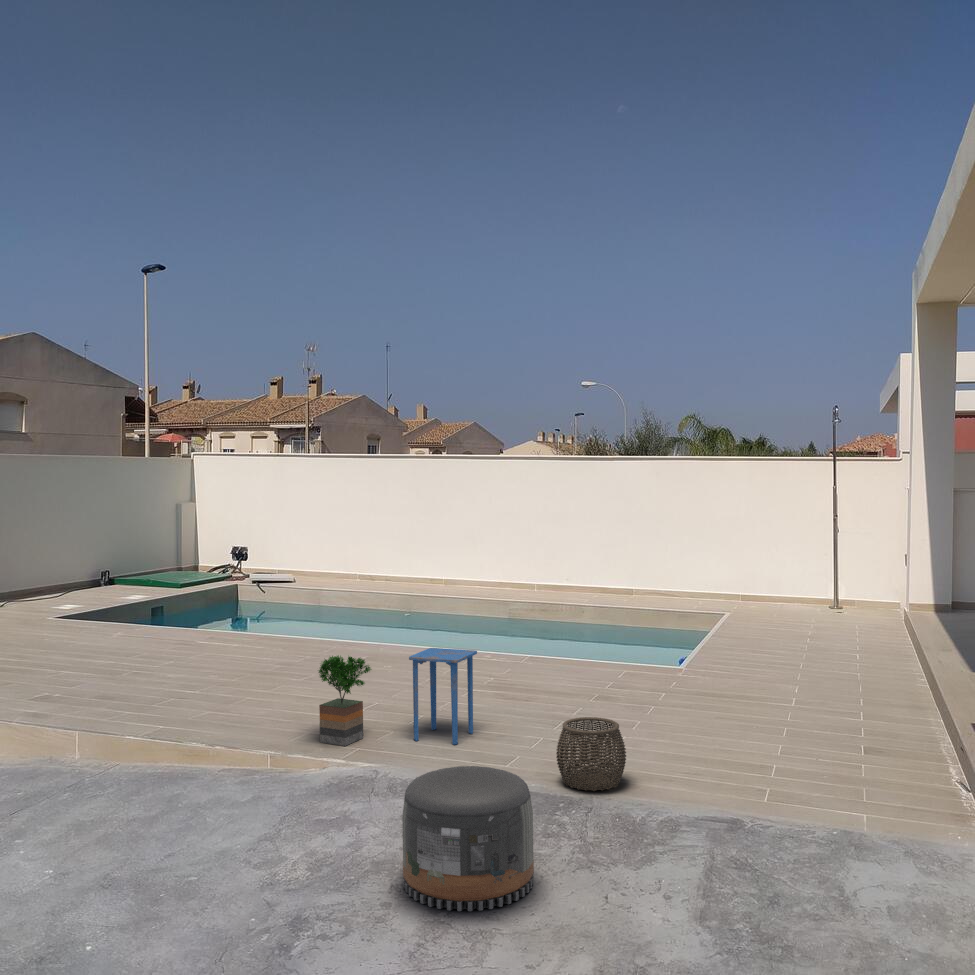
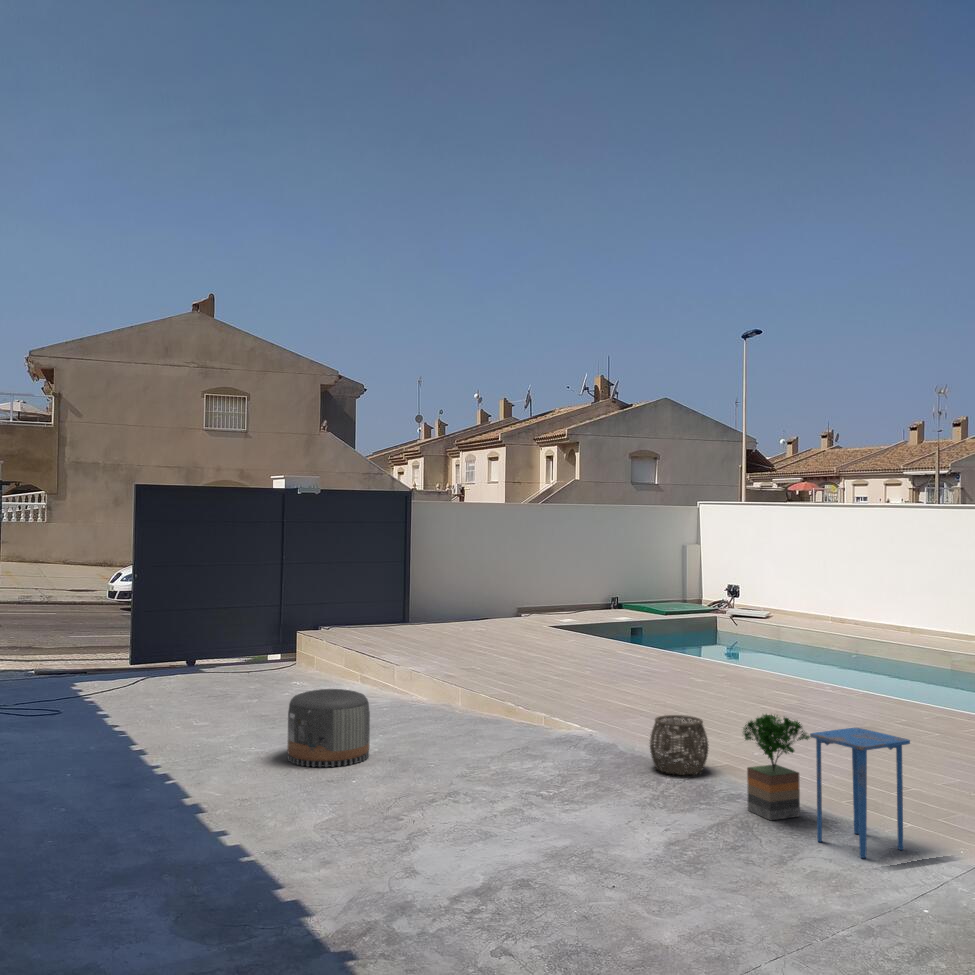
side table: present [409,648,477,745] -> present [810,727,910,858]
potted tree: present [319,655,371,746] -> present [743,714,810,820]
pouf: present [402,766,534,911] -> present [287,689,370,767]

